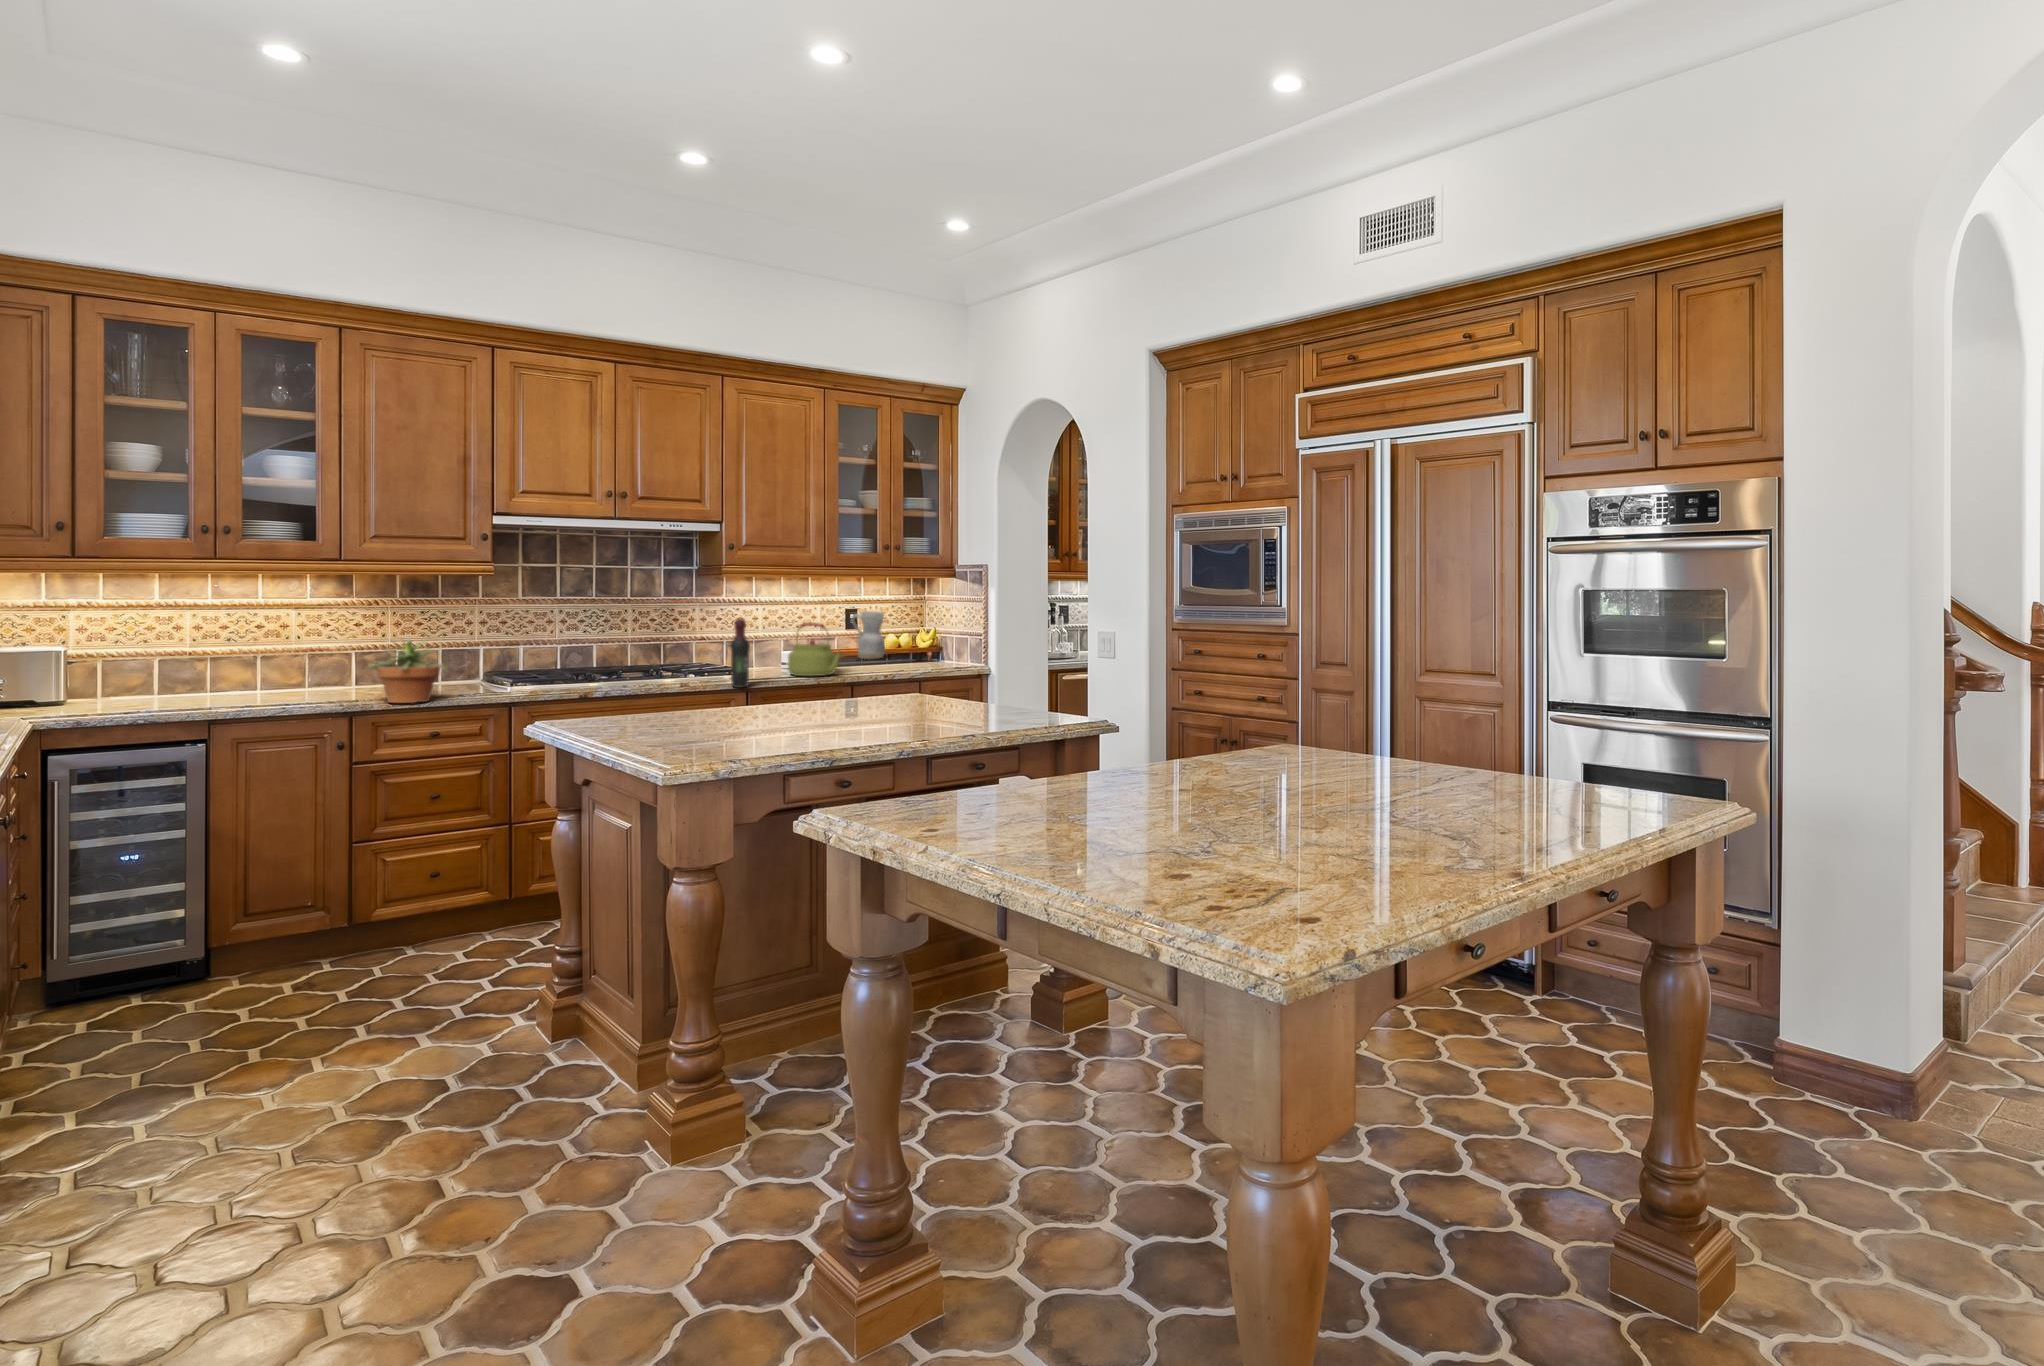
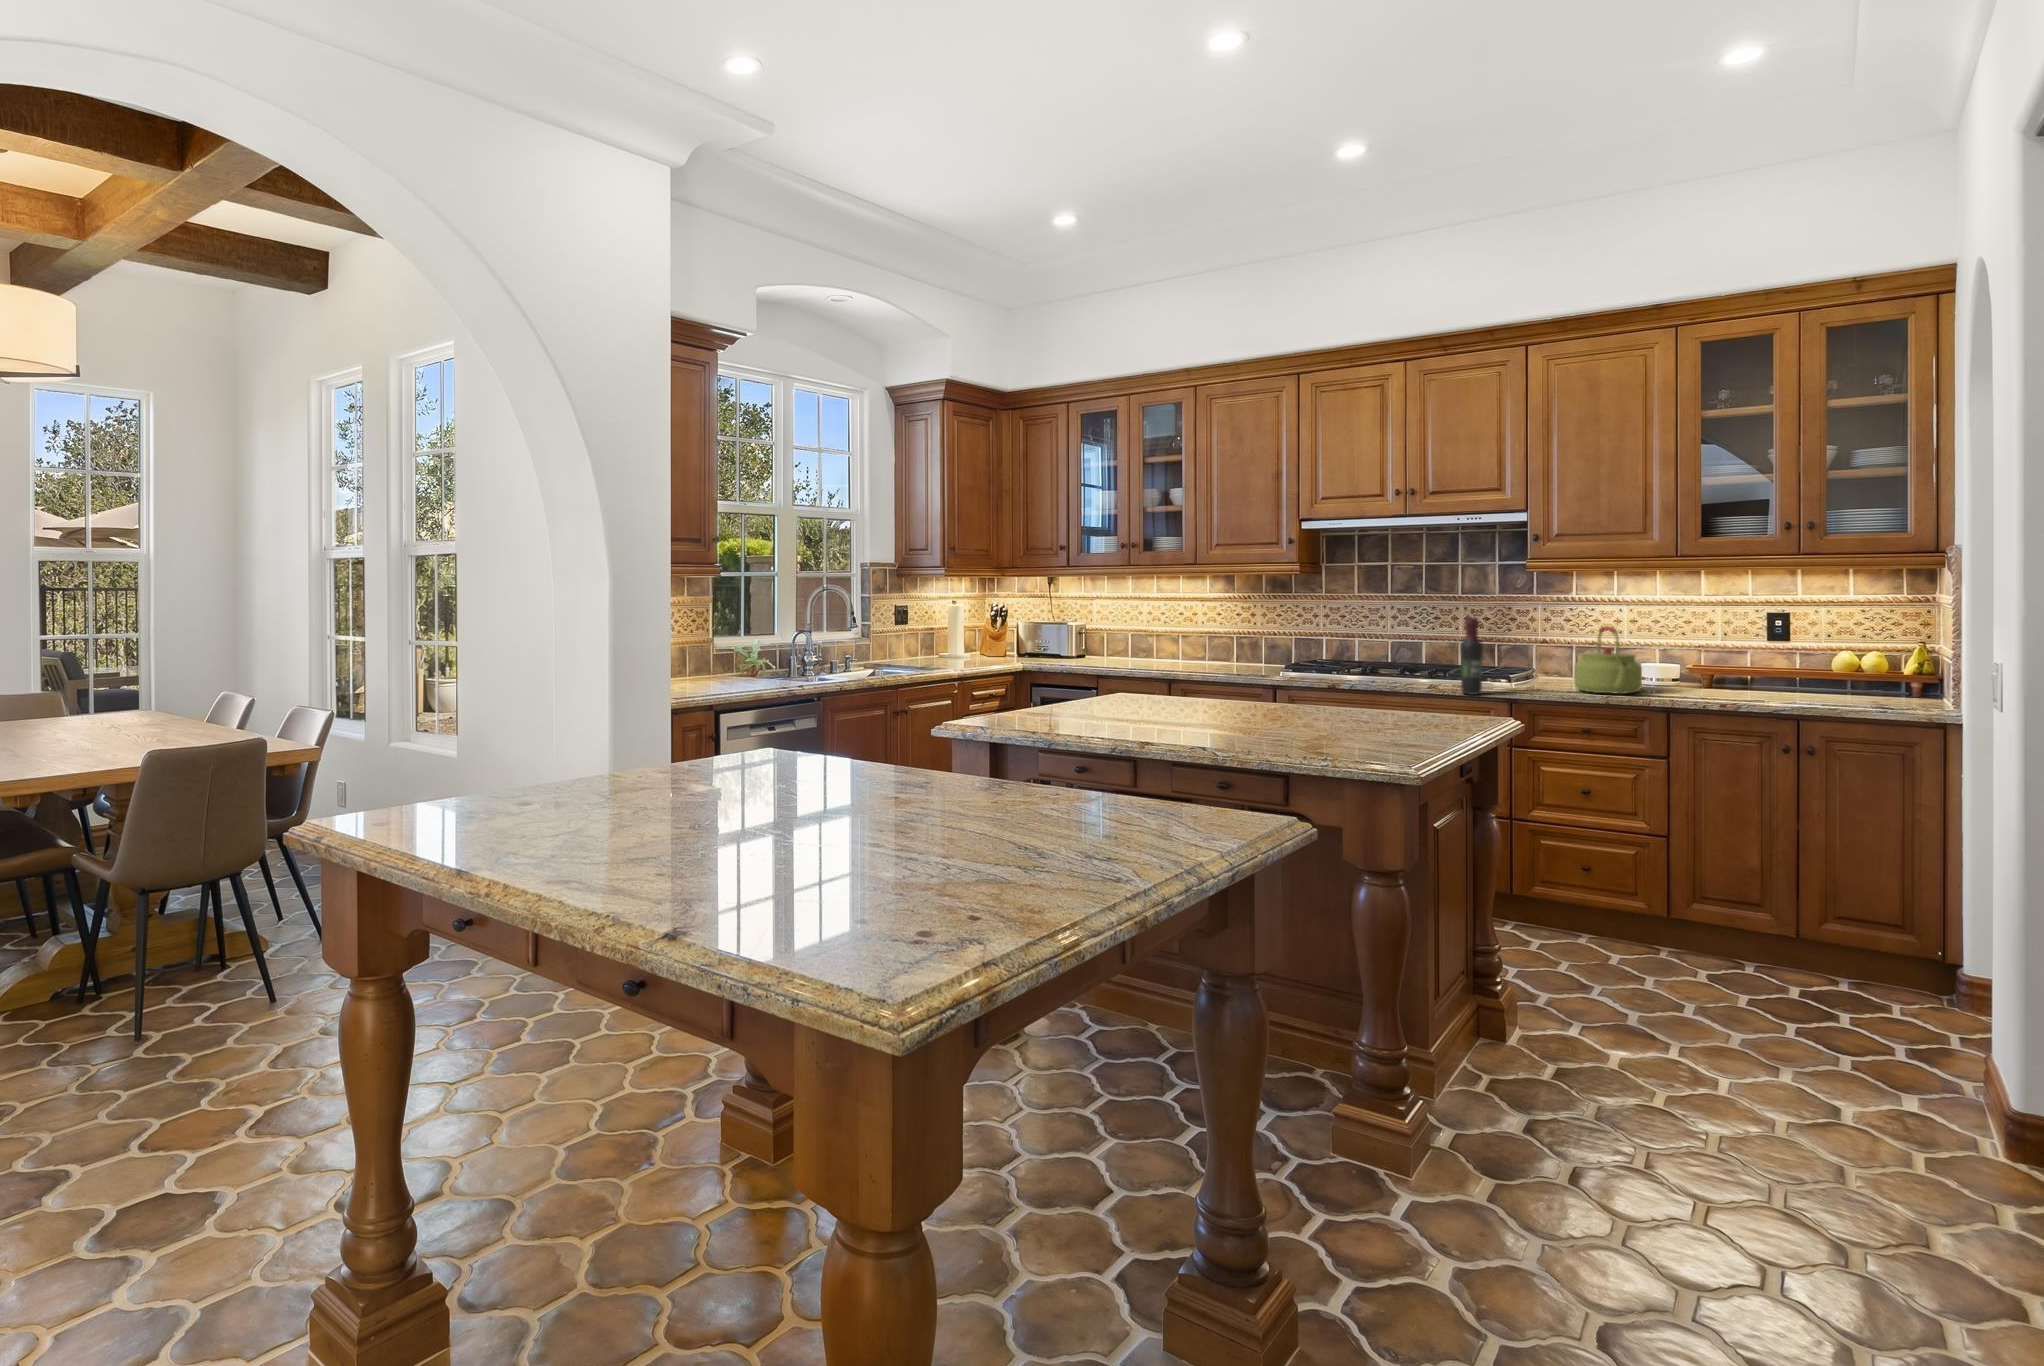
ceramic pitcher: present [851,611,885,659] -> none [1752,615,1807,682]
potted plant: present [369,637,447,703] -> none [1176,623,1229,677]

